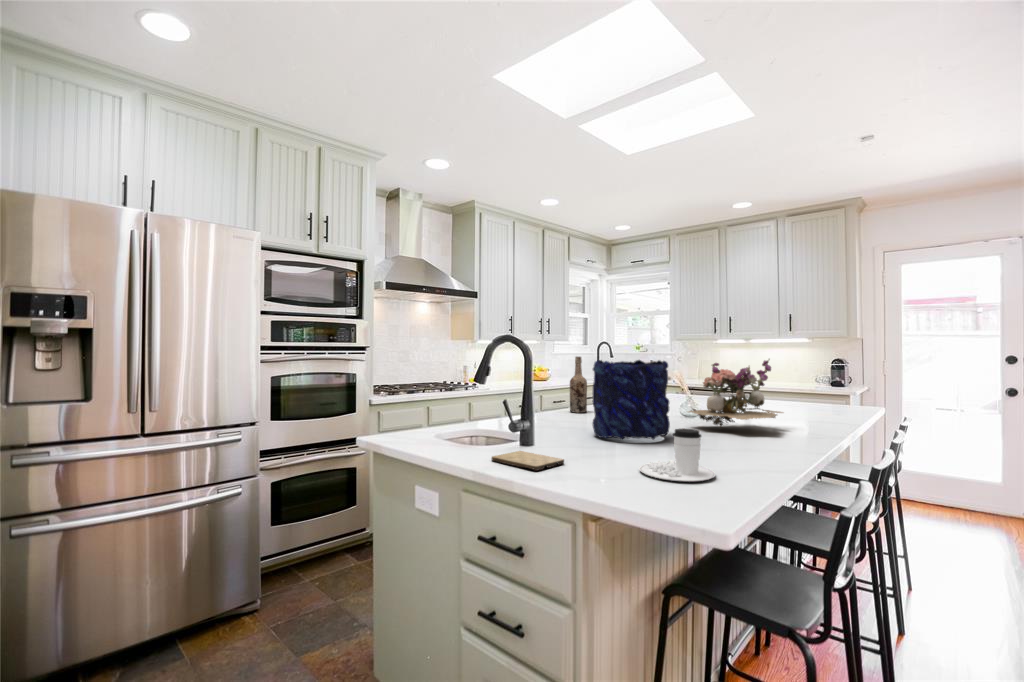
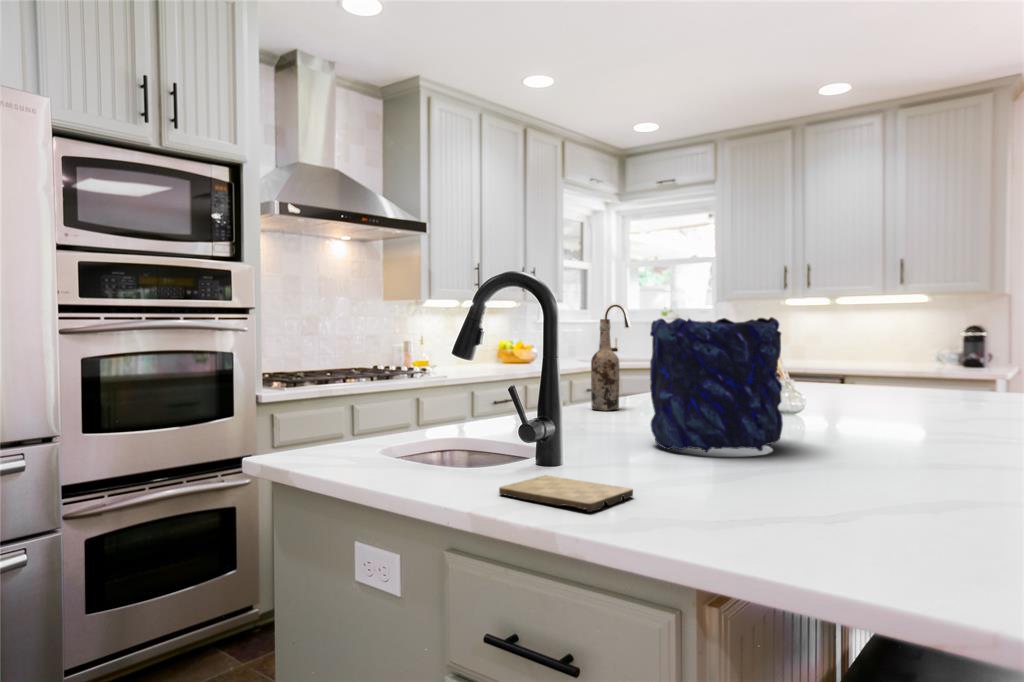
flower arrangement: present [689,359,783,427] -> none [793,316,951,431]
coffee cup: present [639,429,716,482] -> none [772,429,917,524]

